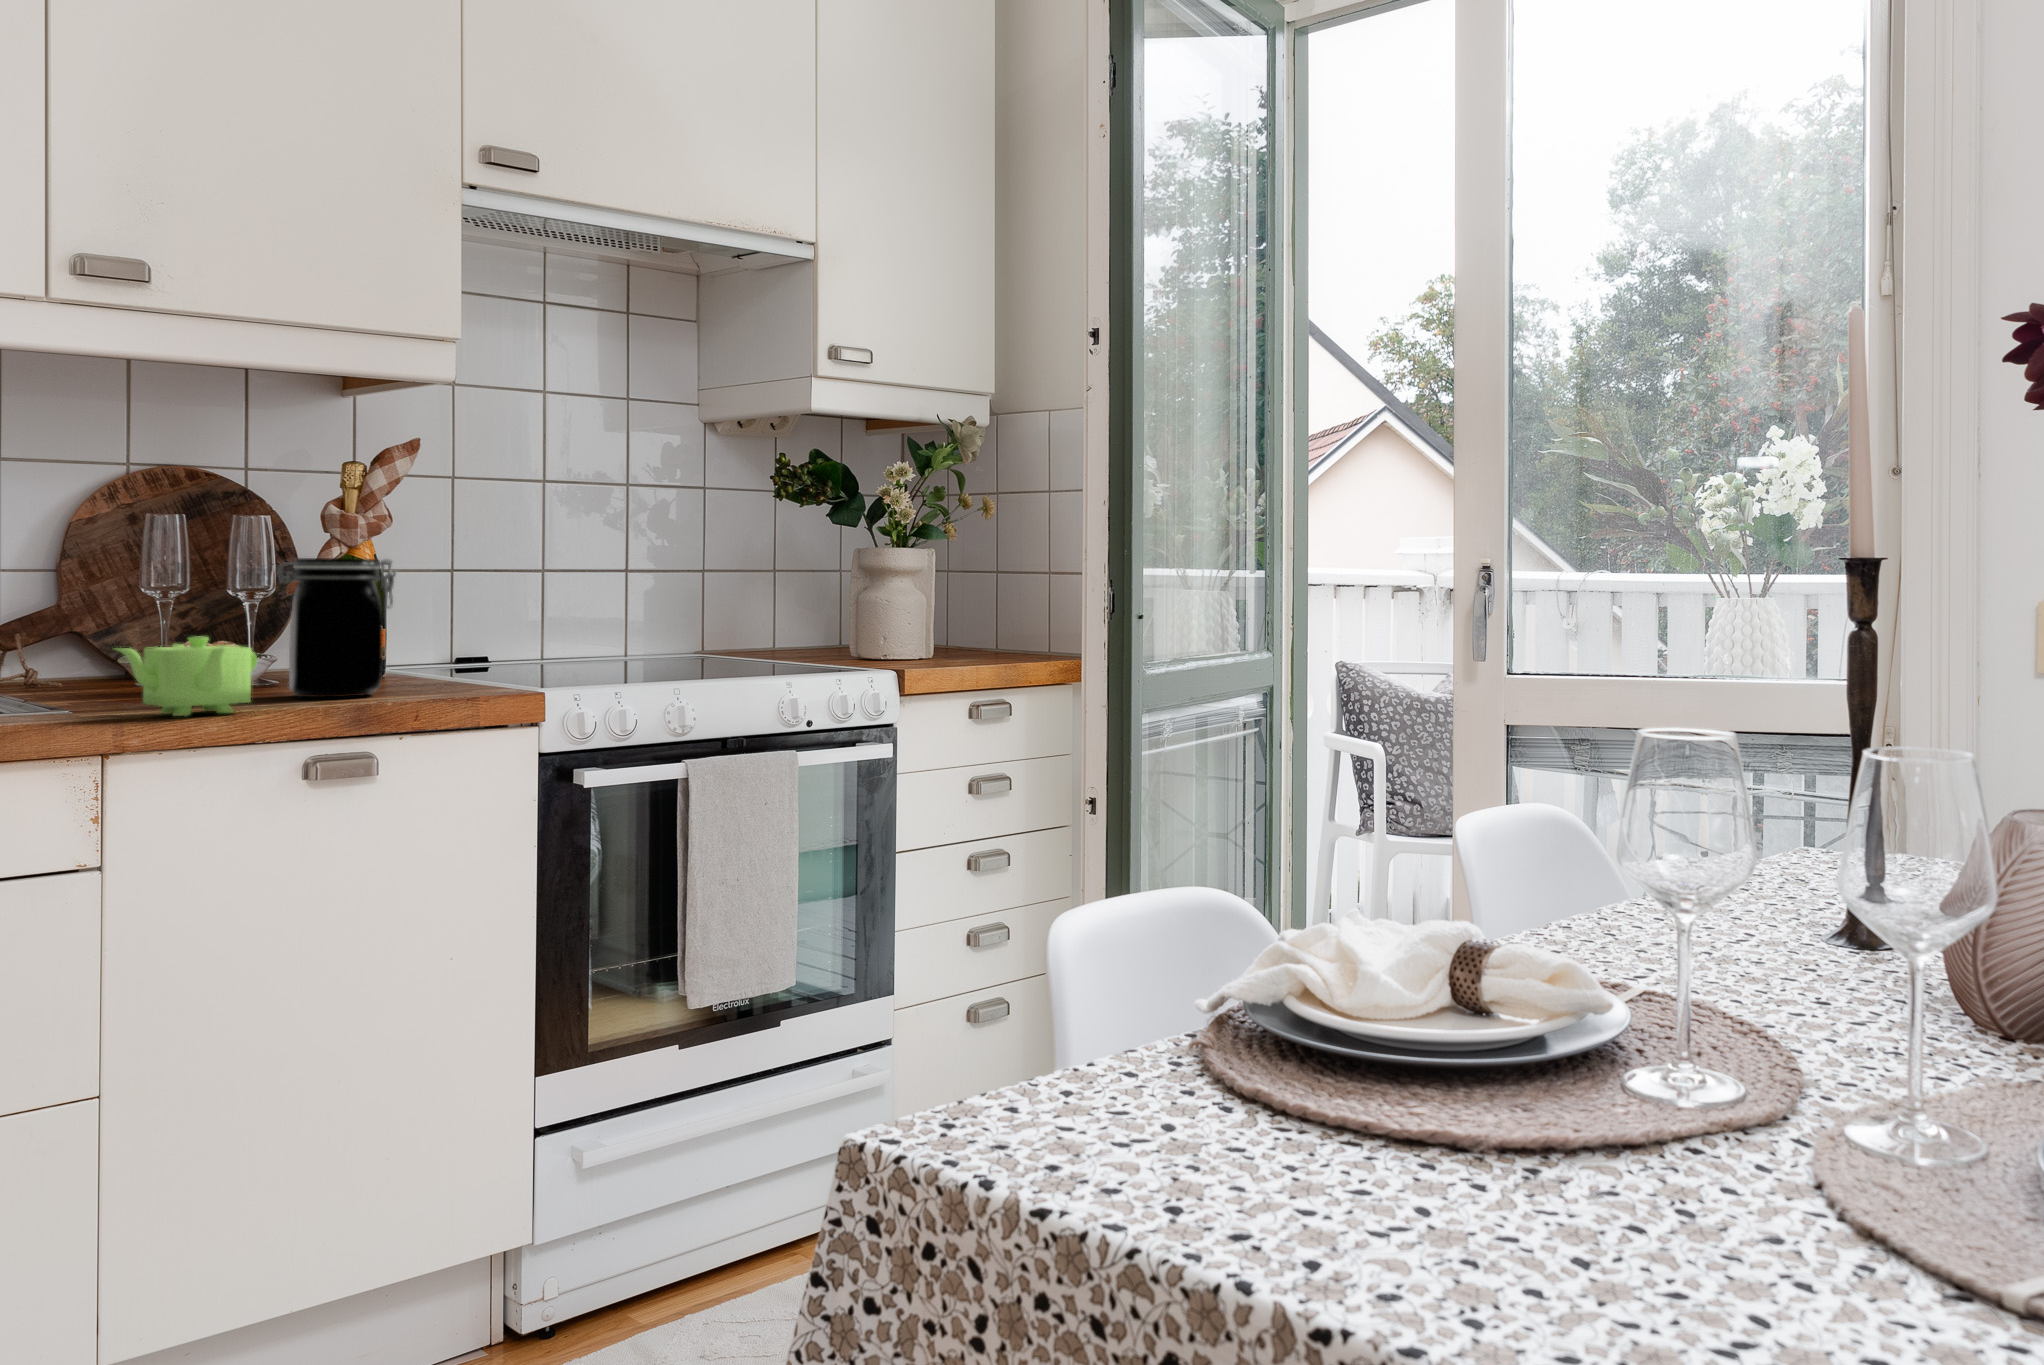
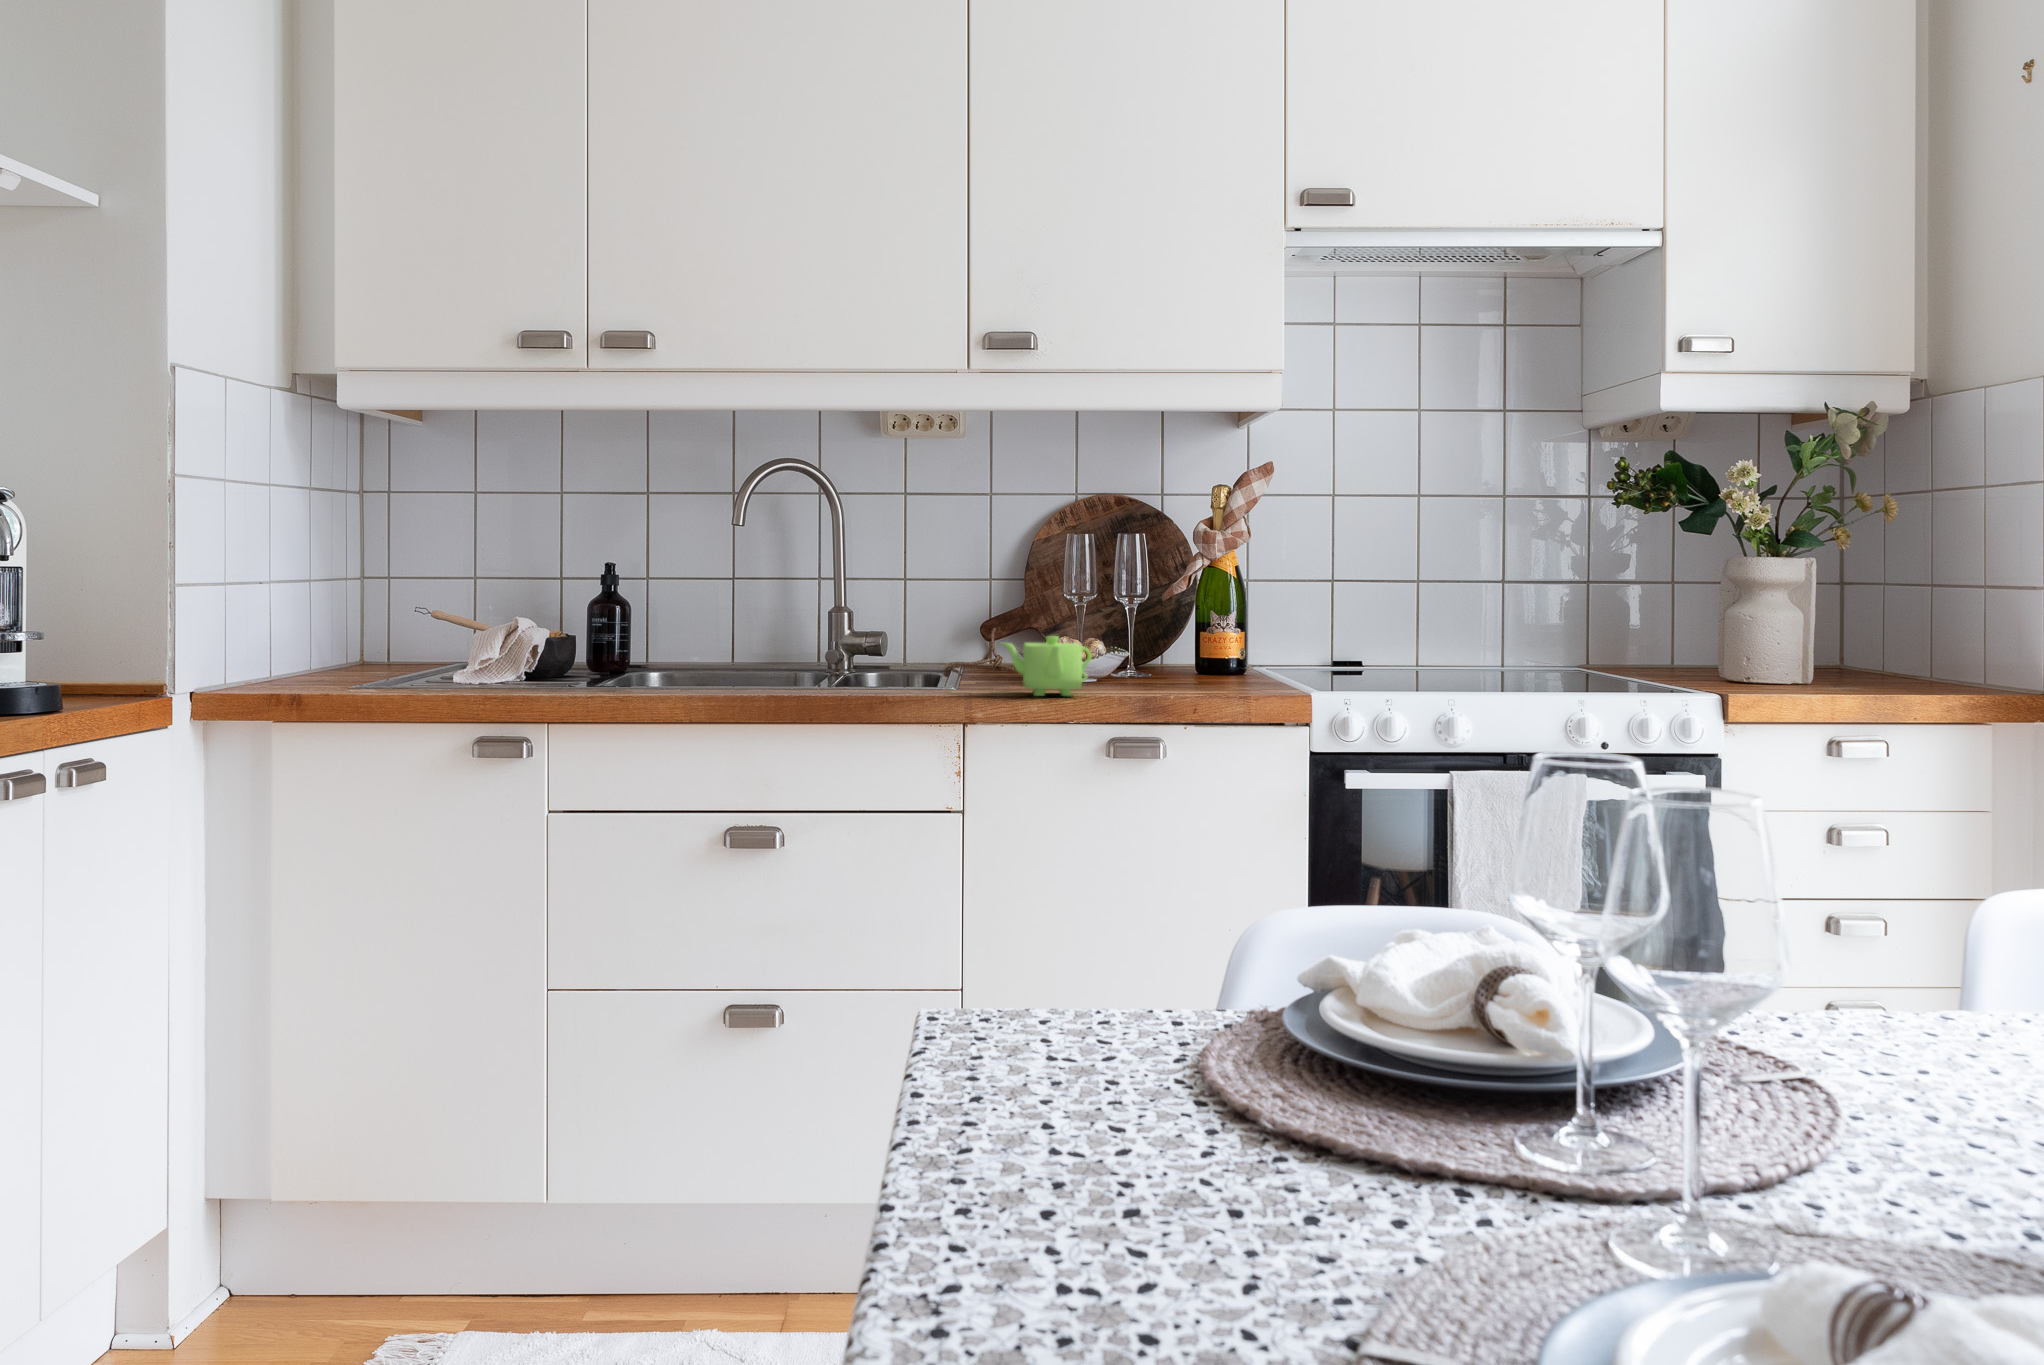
jar: present [277,558,396,697] -> none [1130,573,1208,688]

